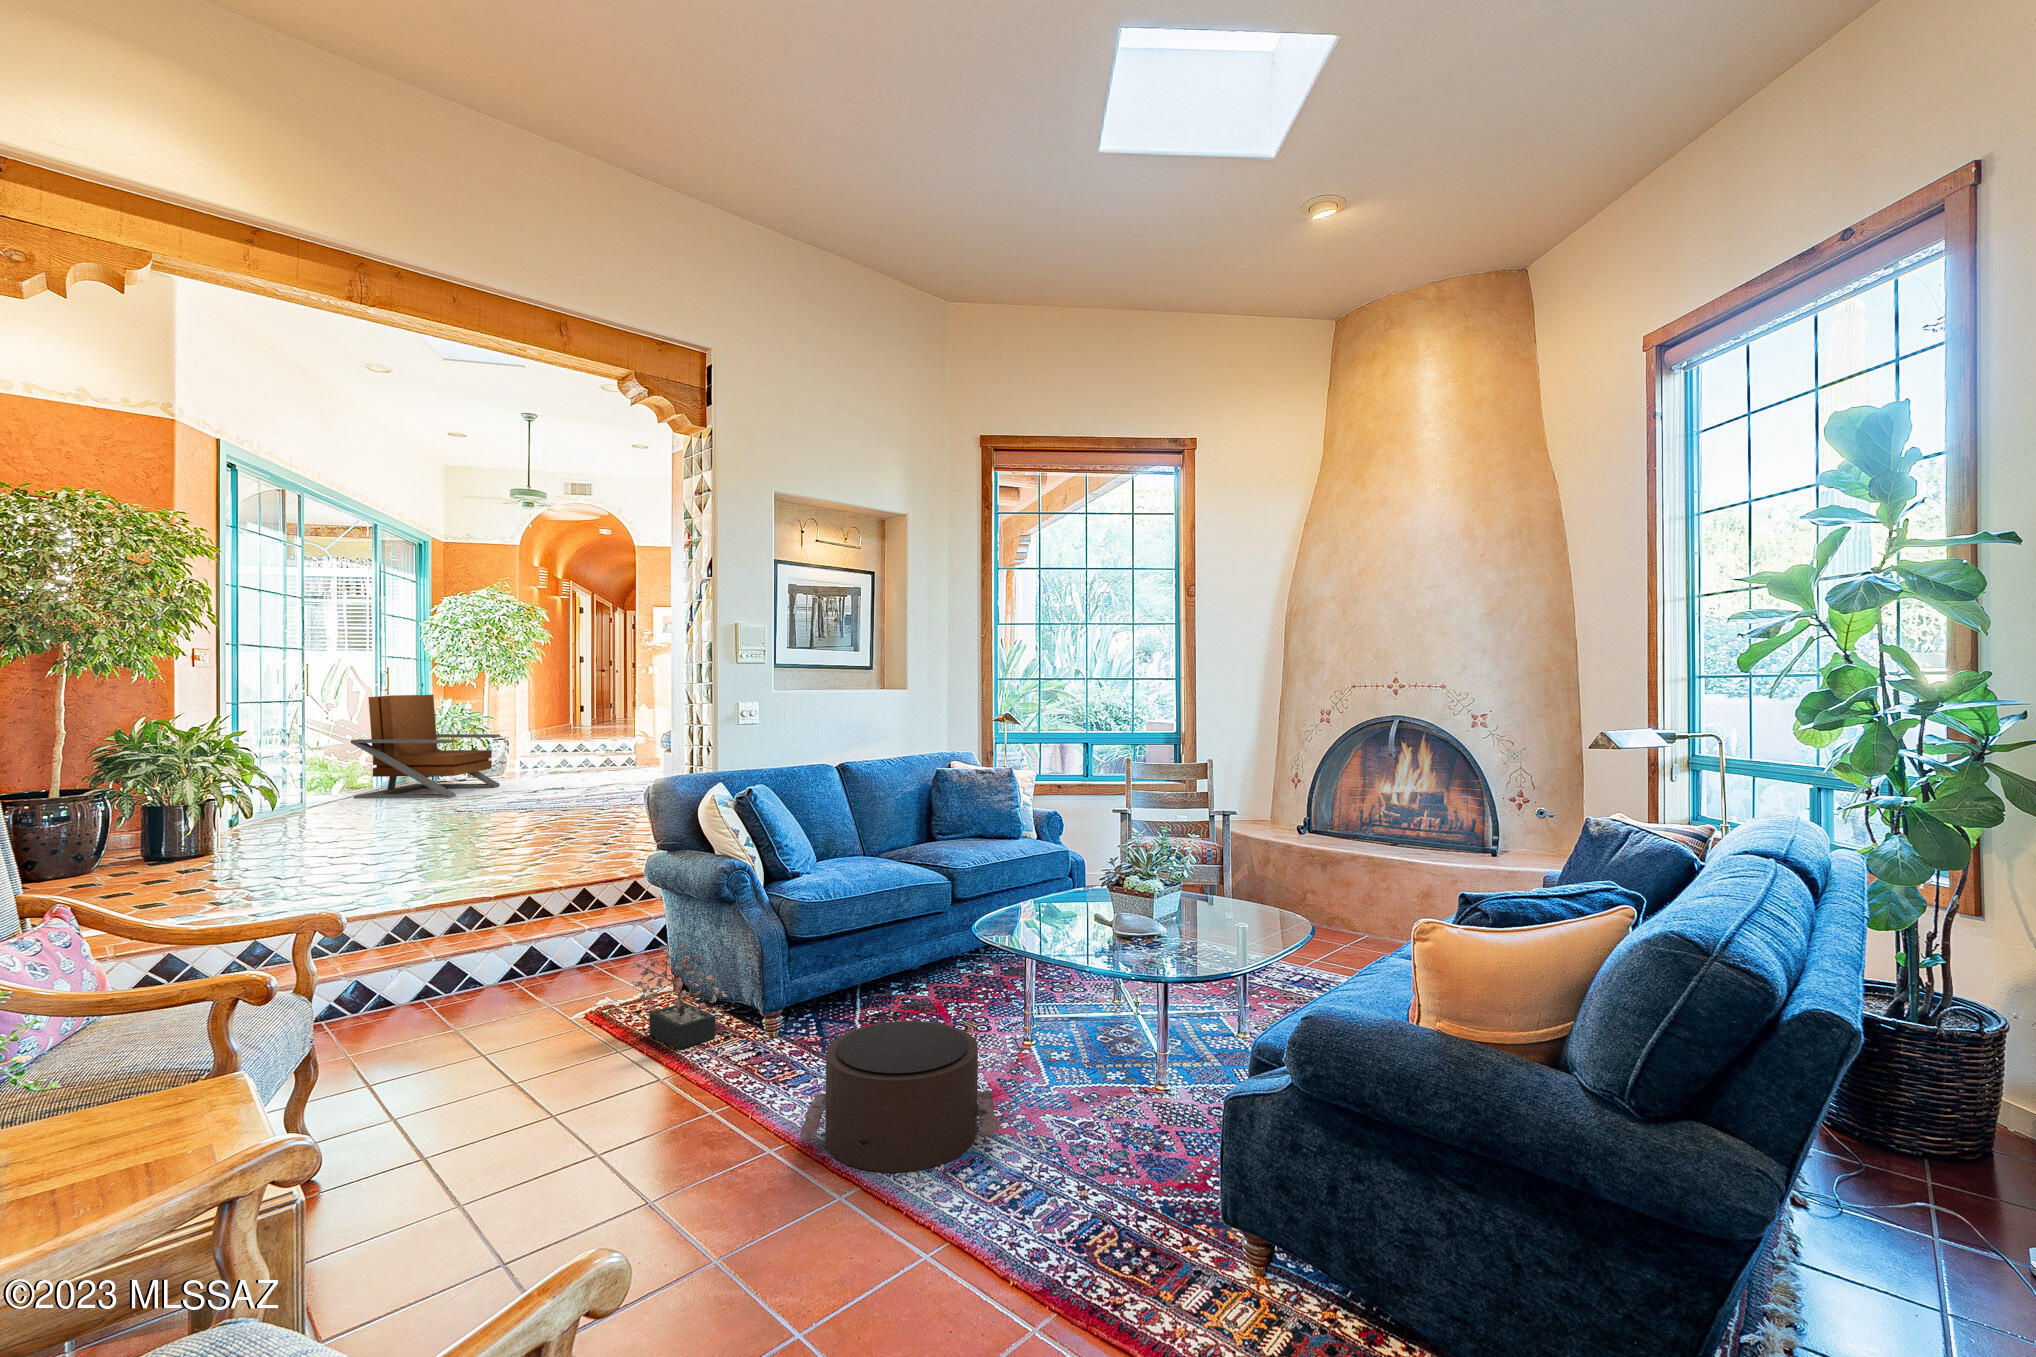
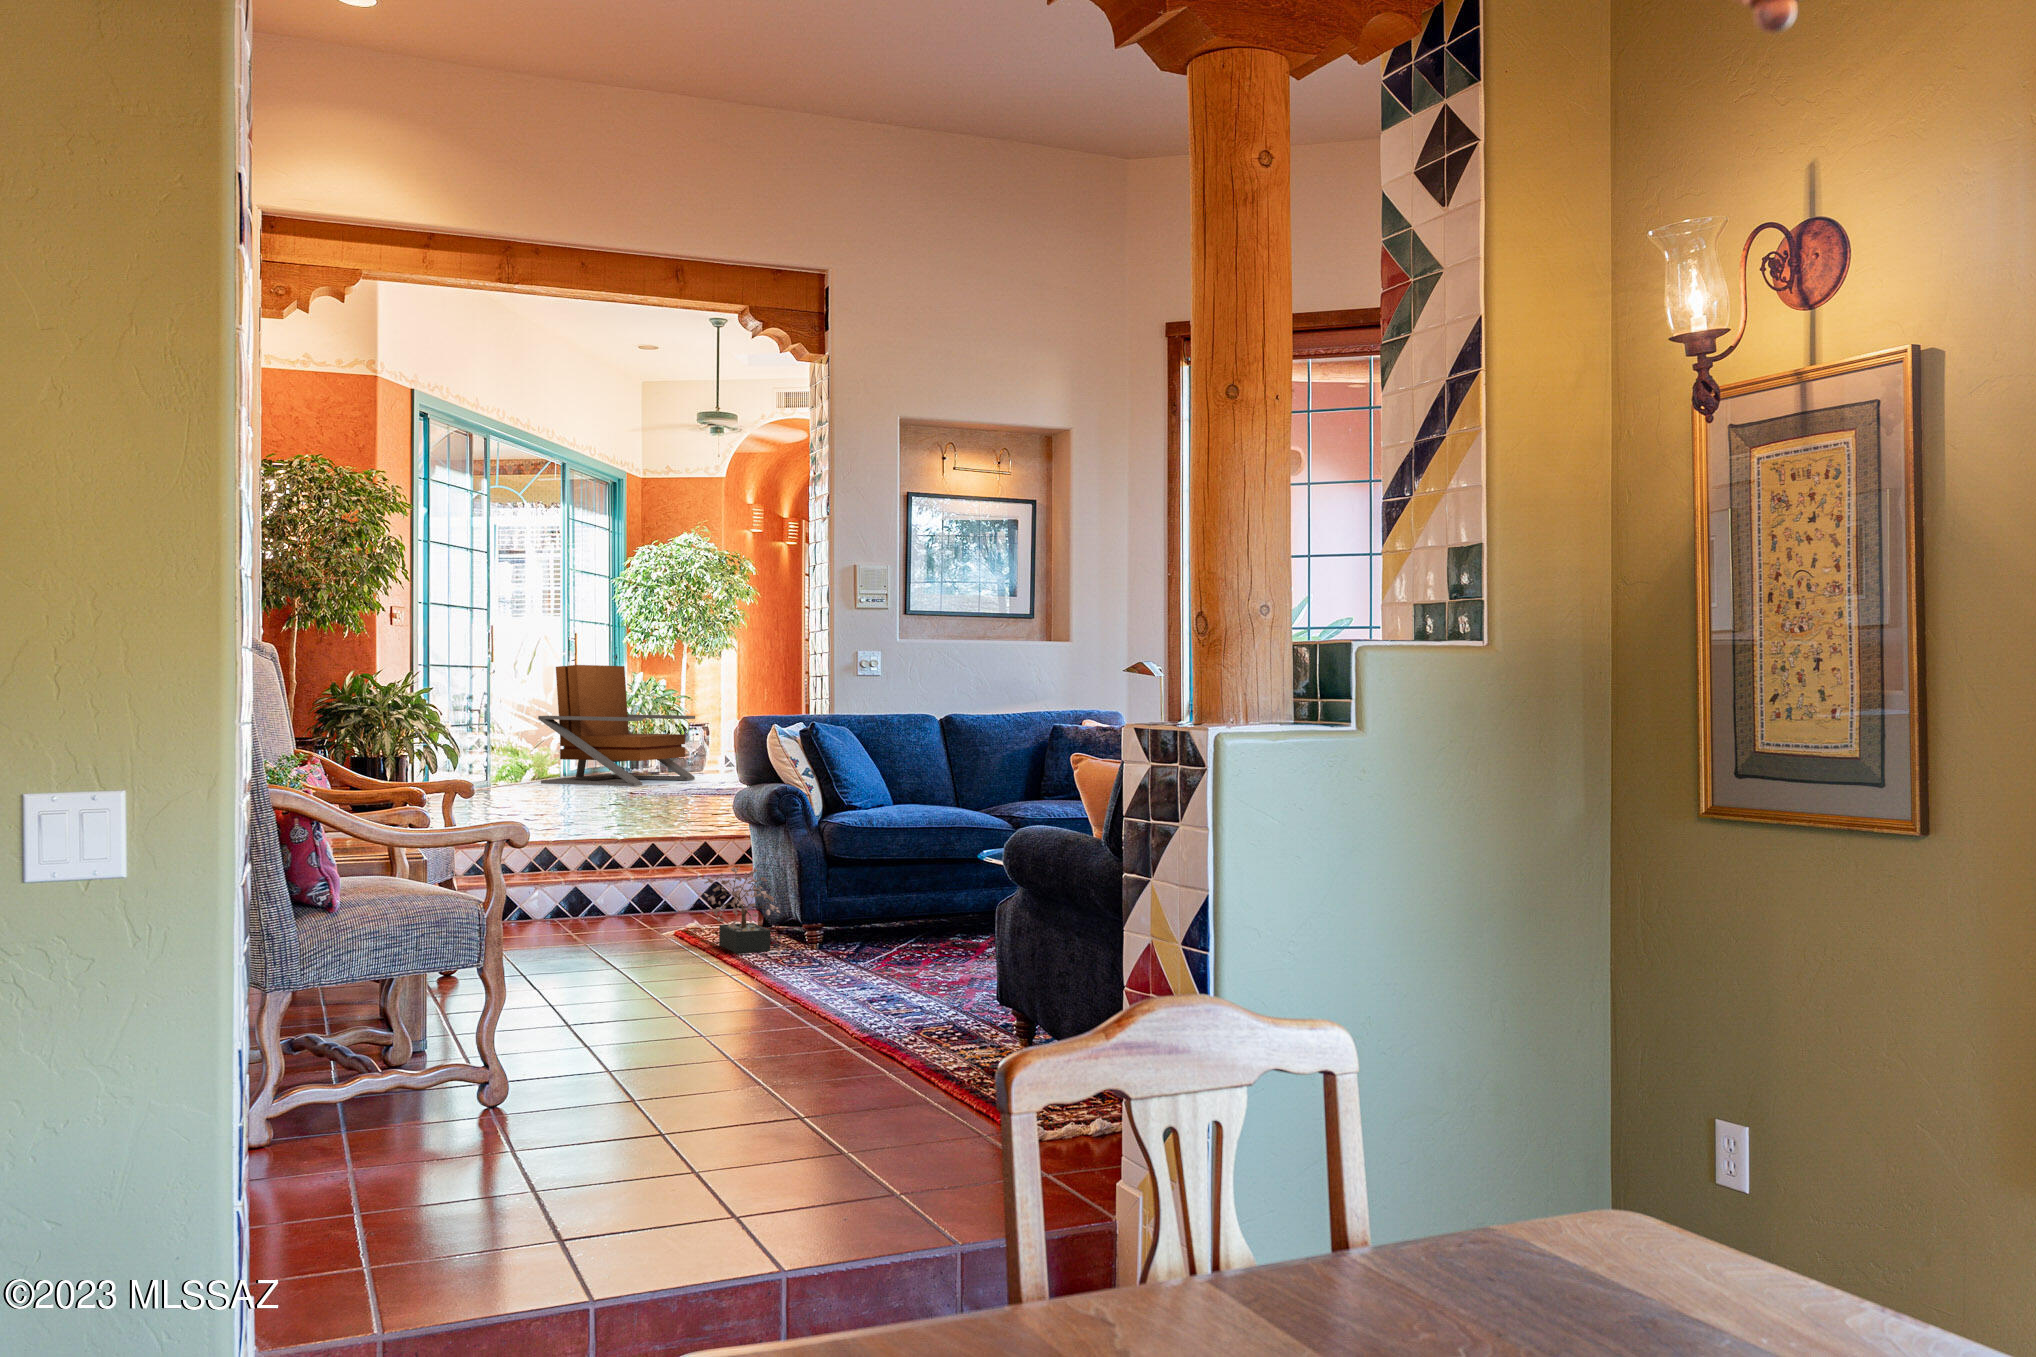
pouf: present [800,1021,999,1172] -> none [771,914,946,1008]

